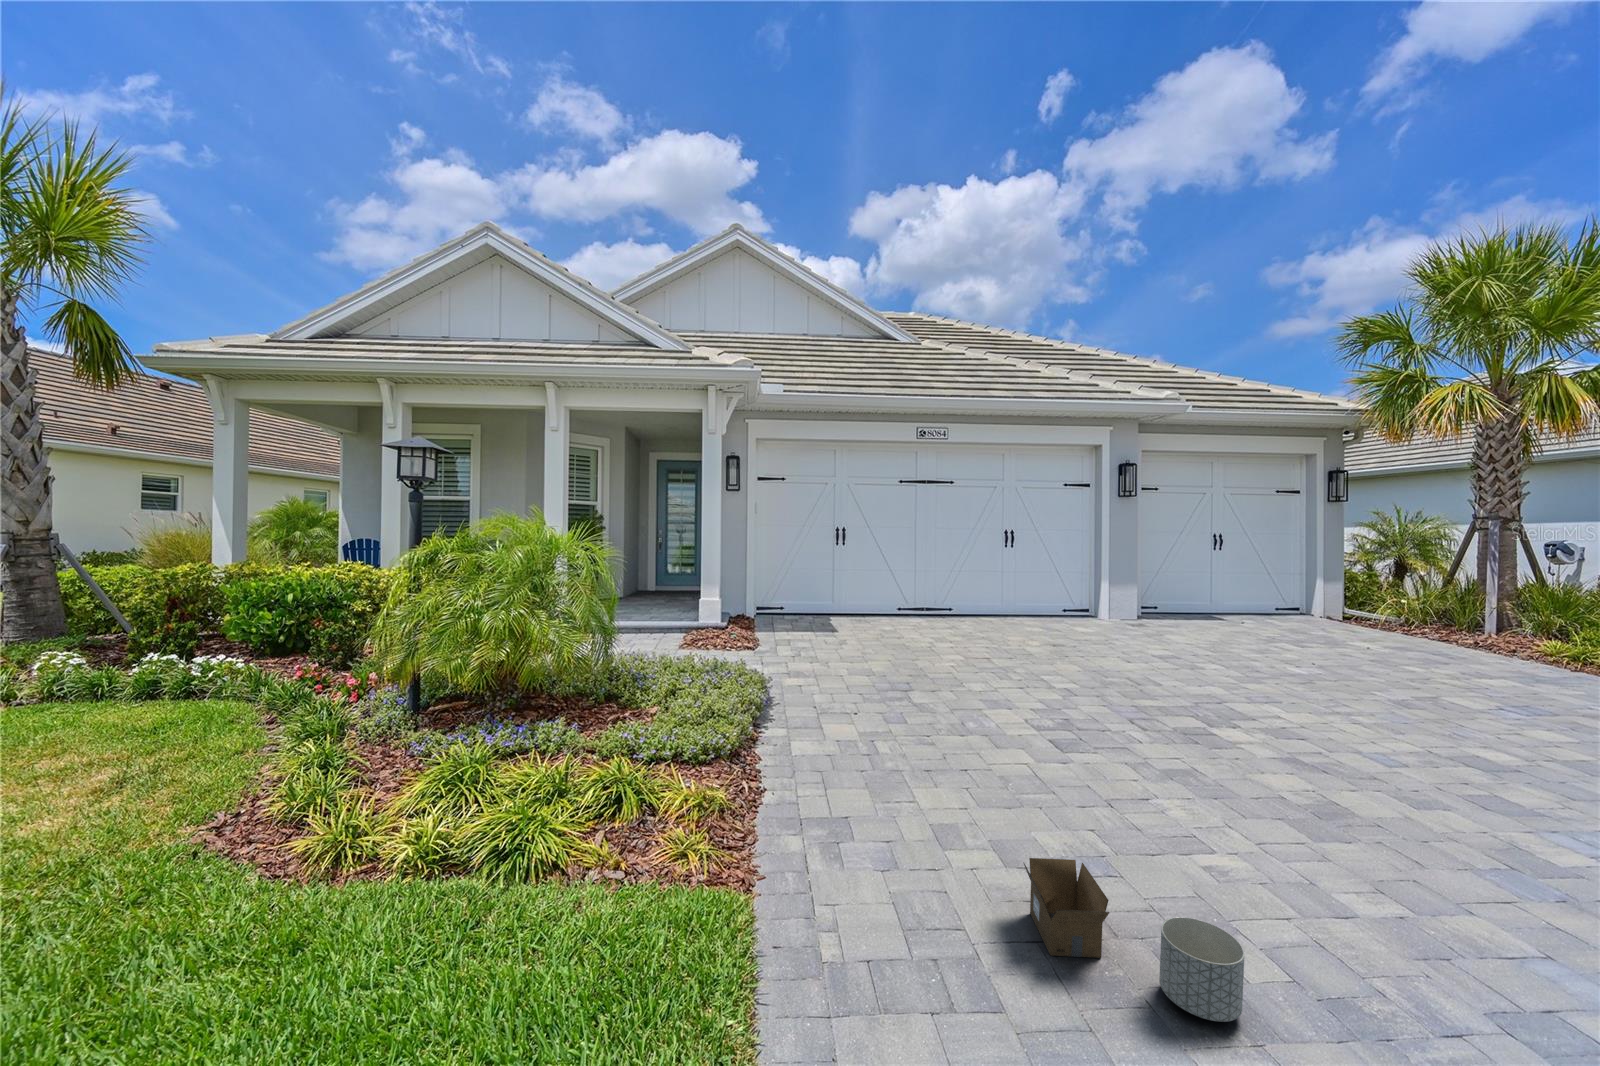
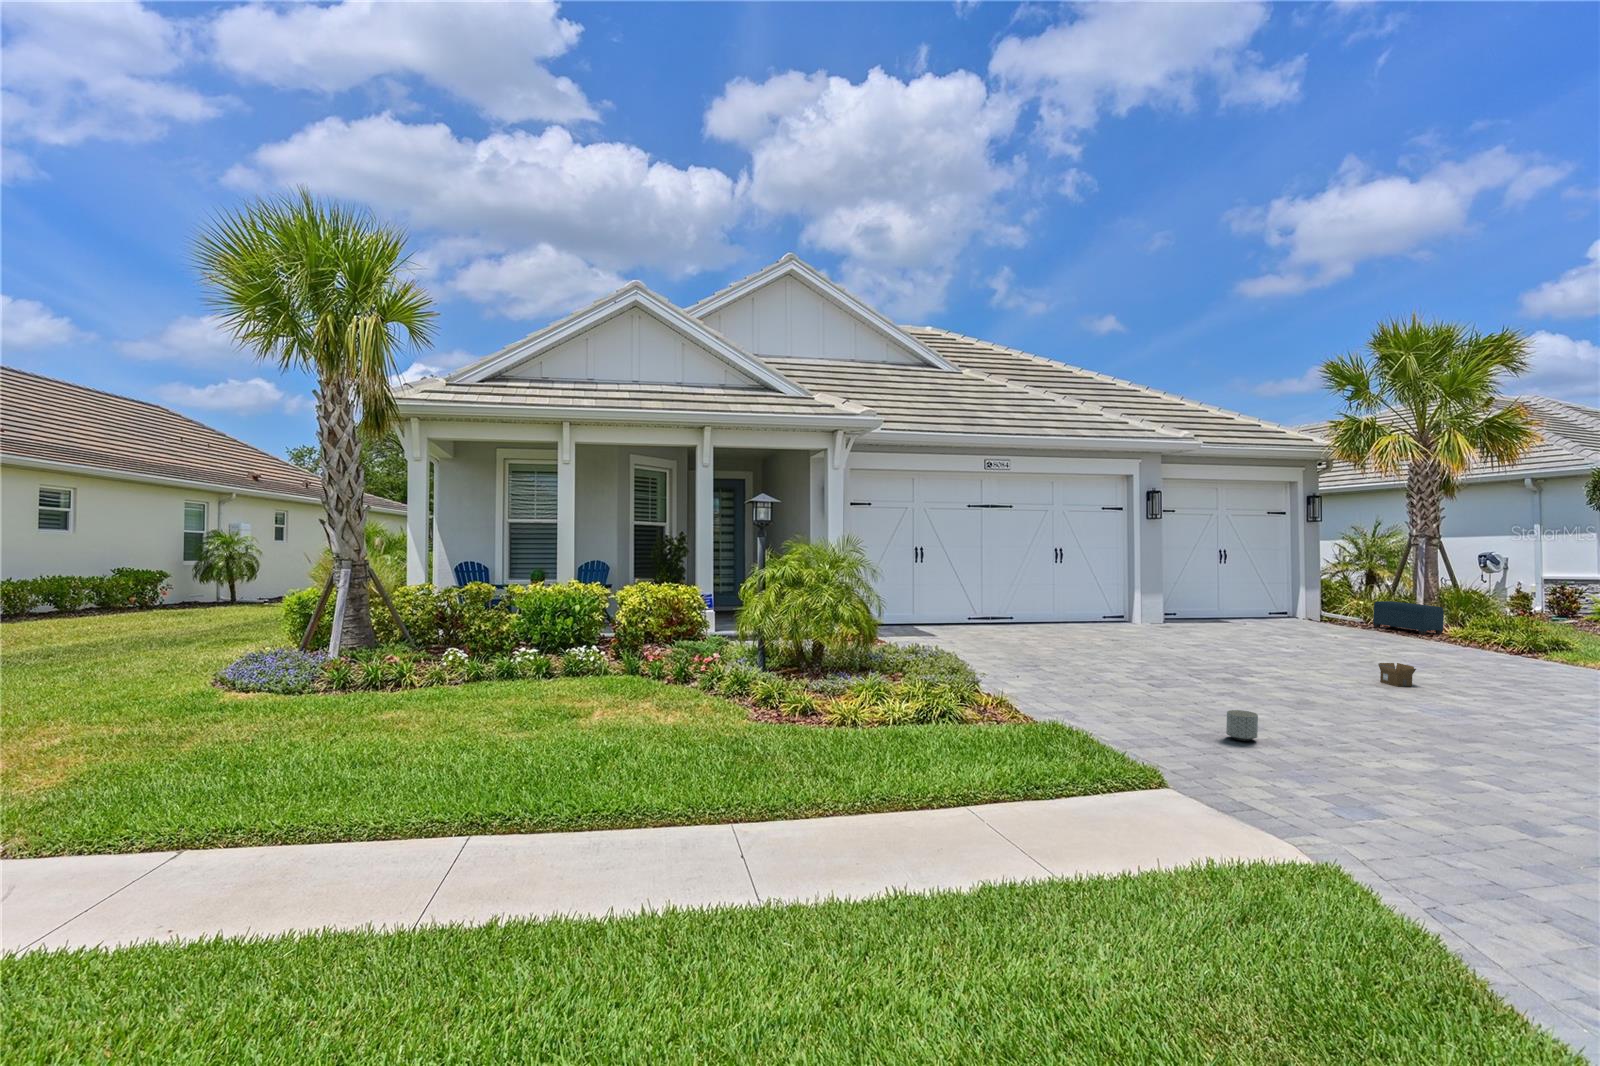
bench: none [1420,600,1530,647] -> present [1374,601,1444,635]
cardboard box: present [1024,858,1109,958] -> present [1378,663,1416,686]

